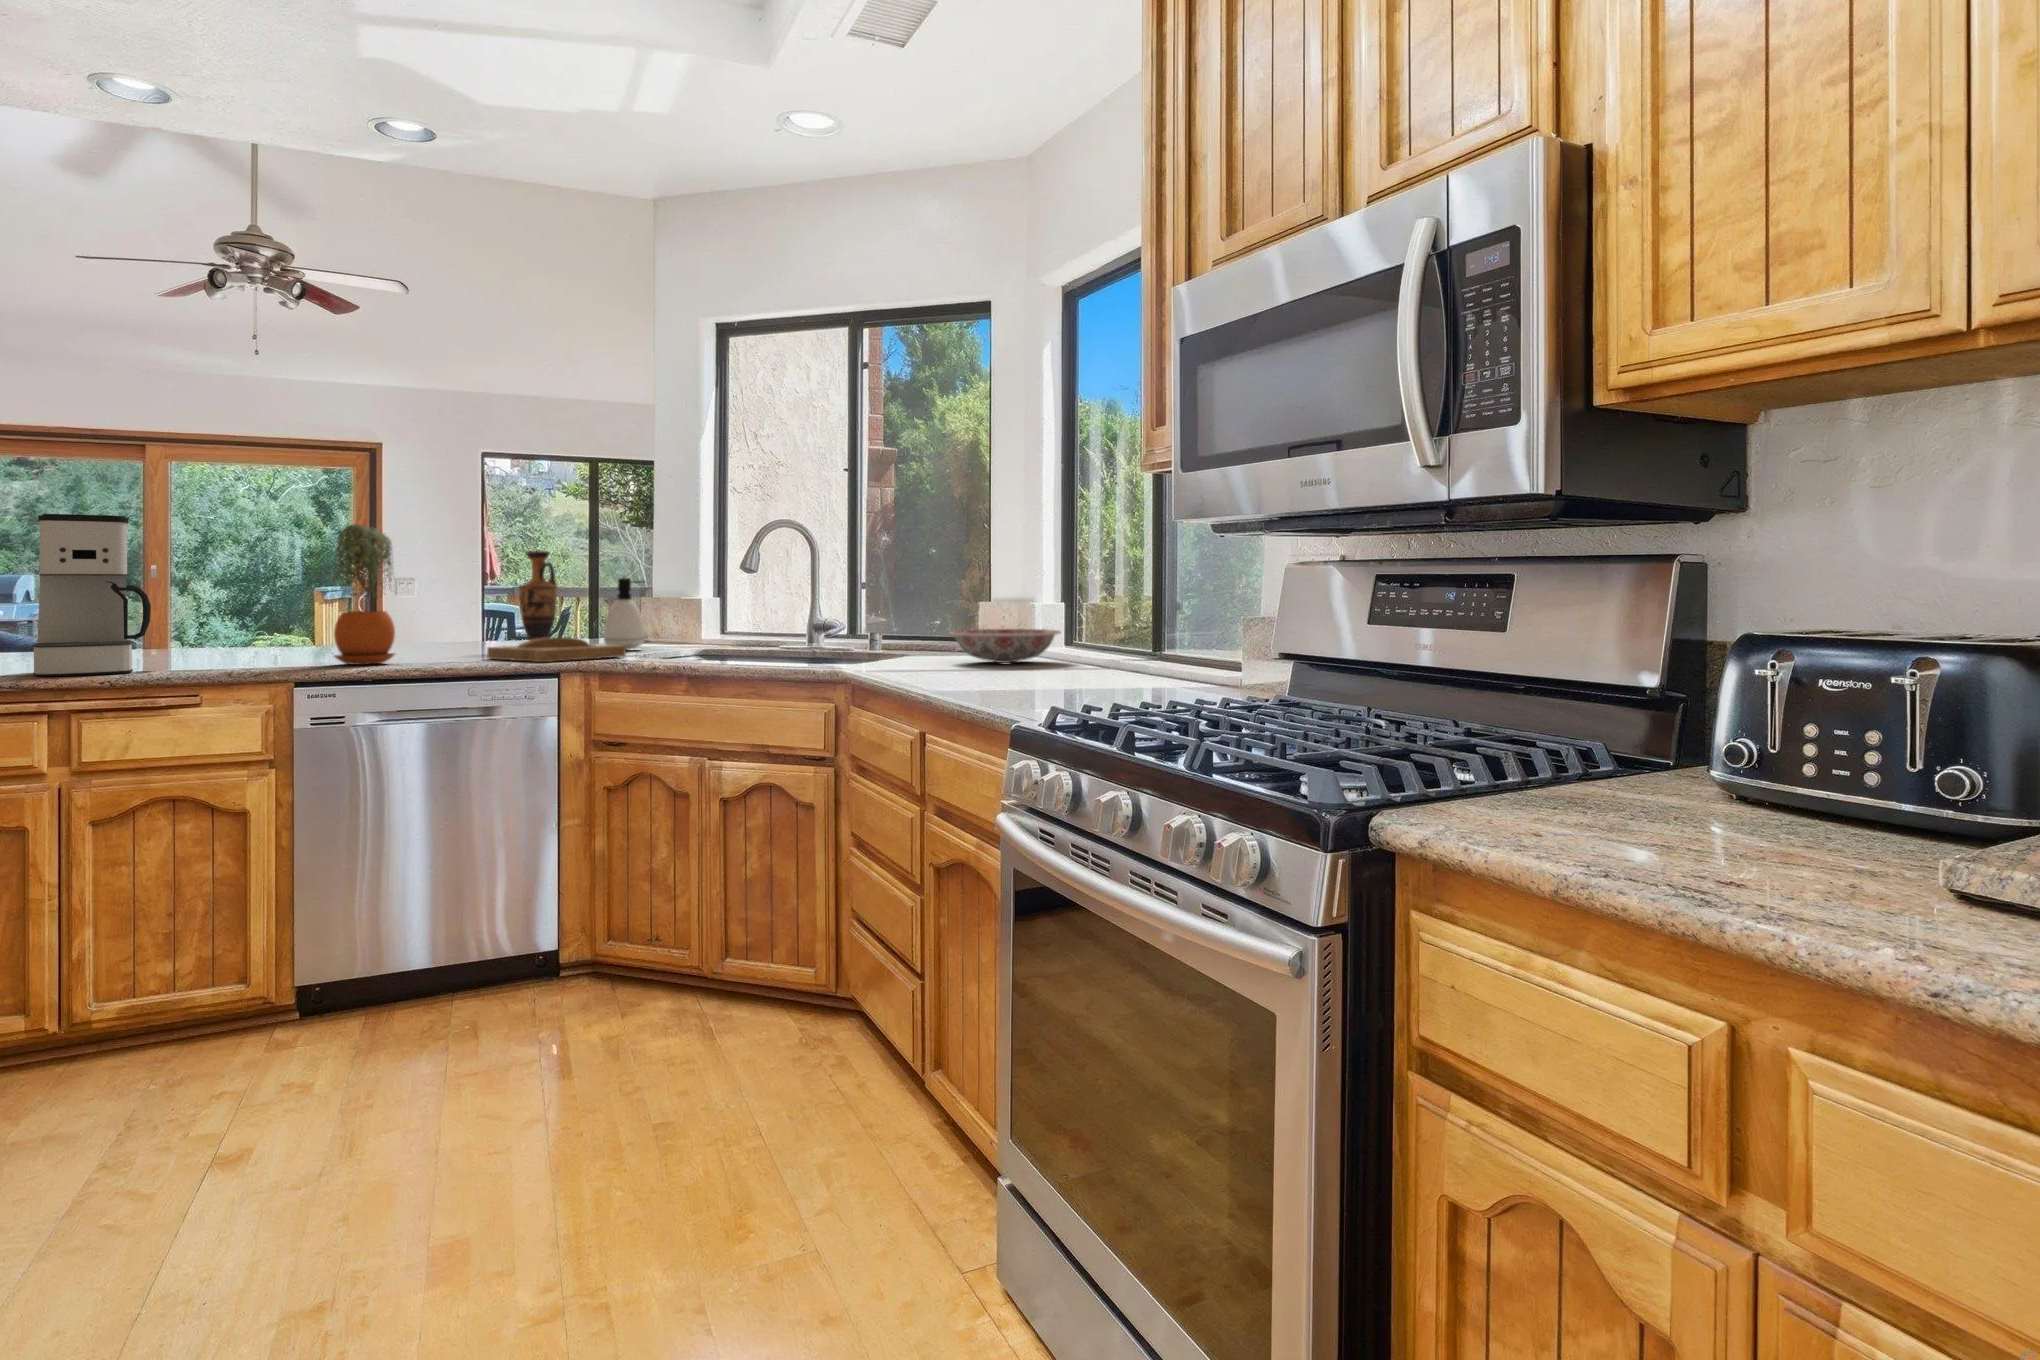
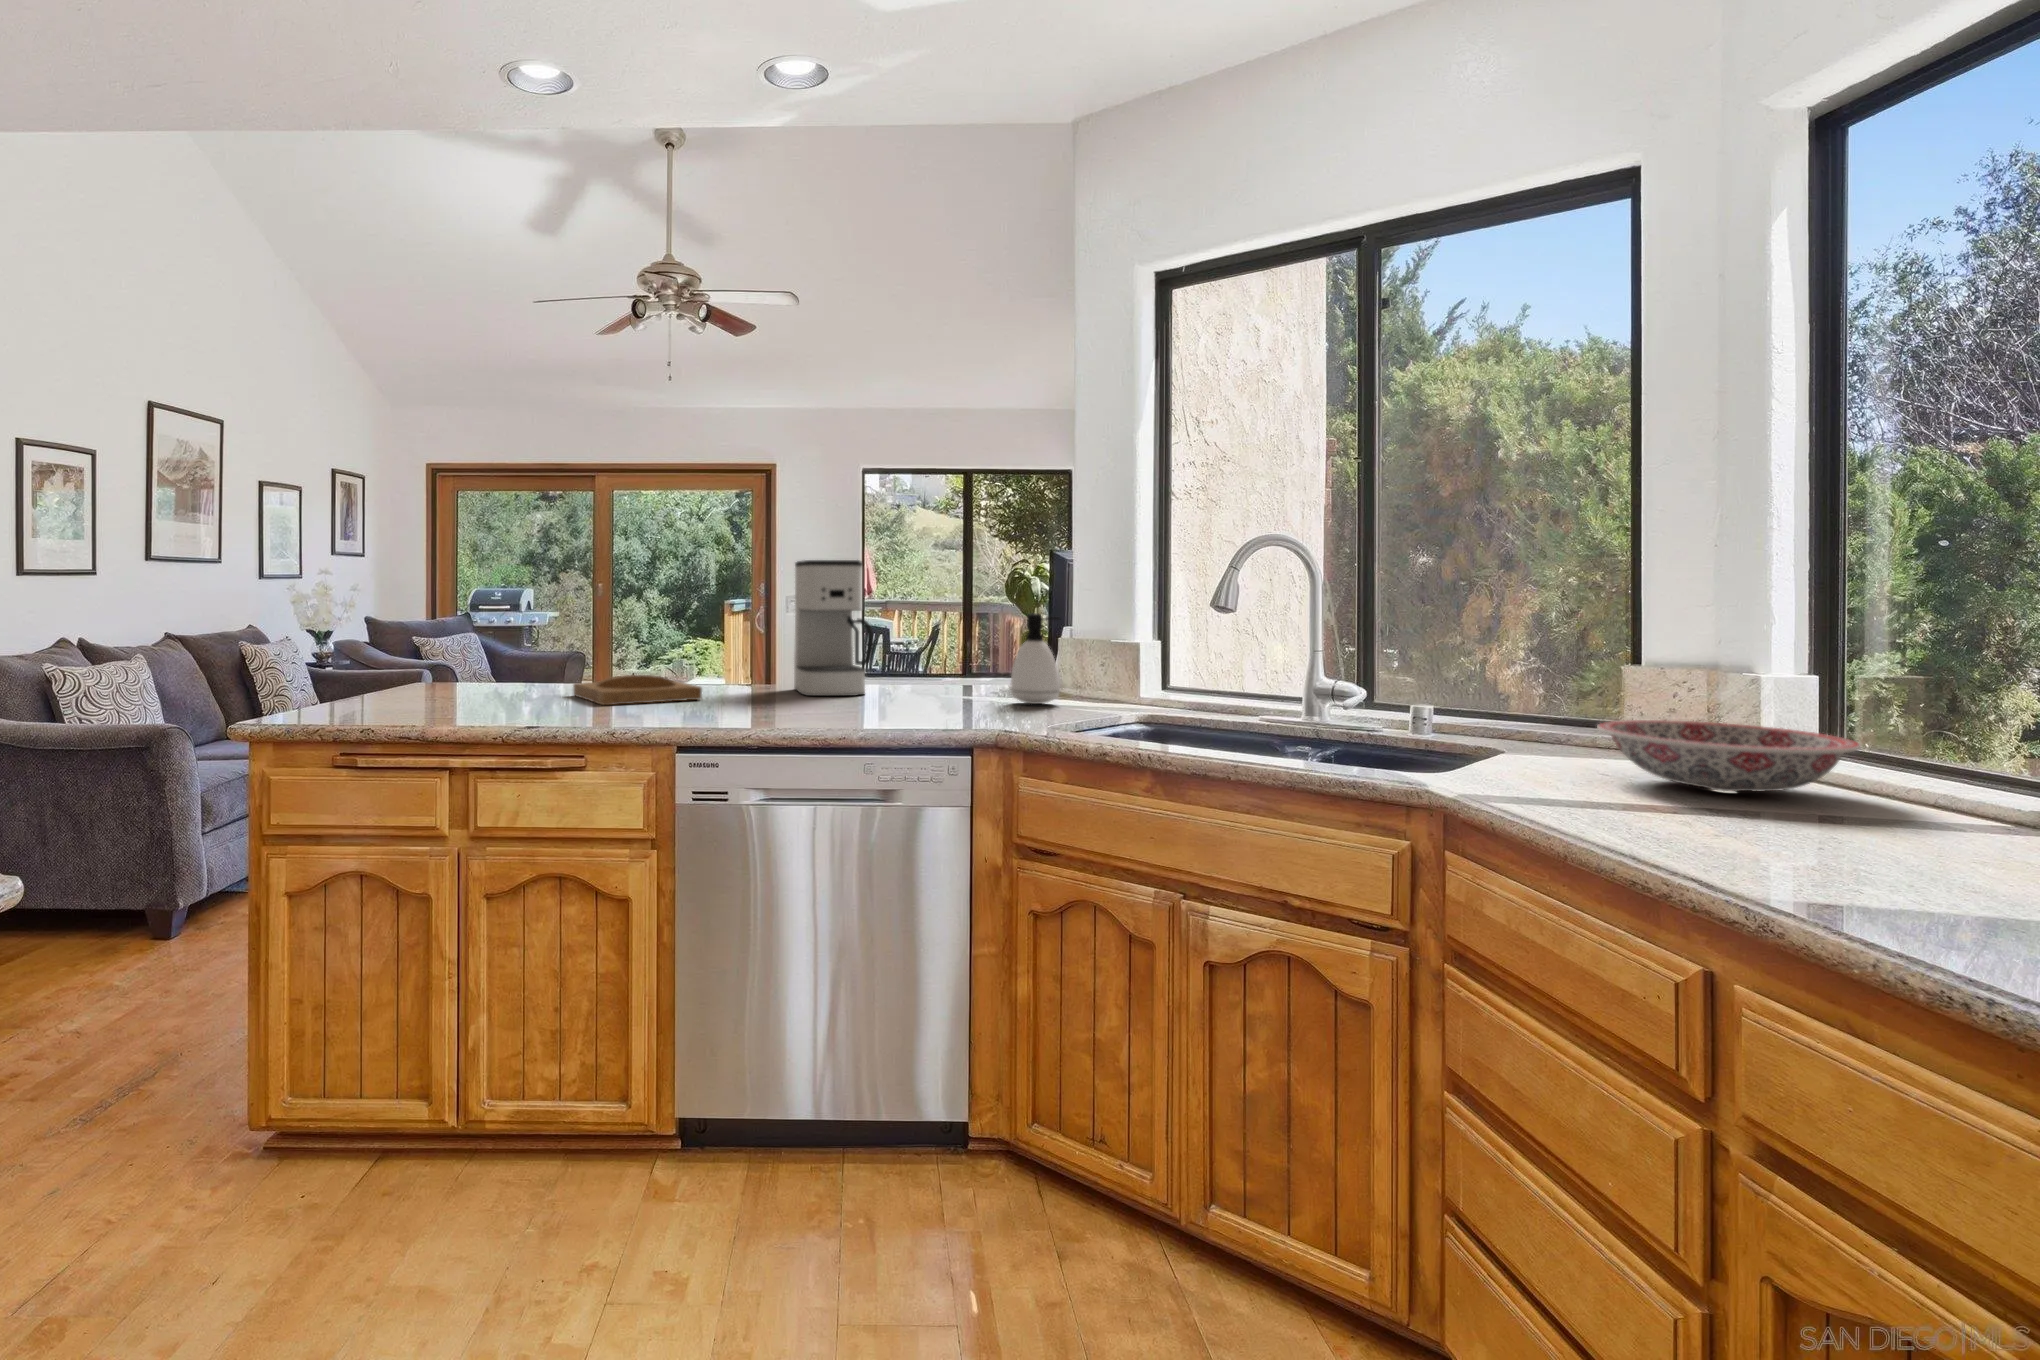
coffee maker: present [32,514,151,676] -> present [794,560,874,696]
potted plant: present [333,524,395,665] -> none [716,553,786,724]
vase: present [518,551,558,640] -> none [913,580,957,701]
tray: present [487,637,626,662] -> present [573,675,702,705]

